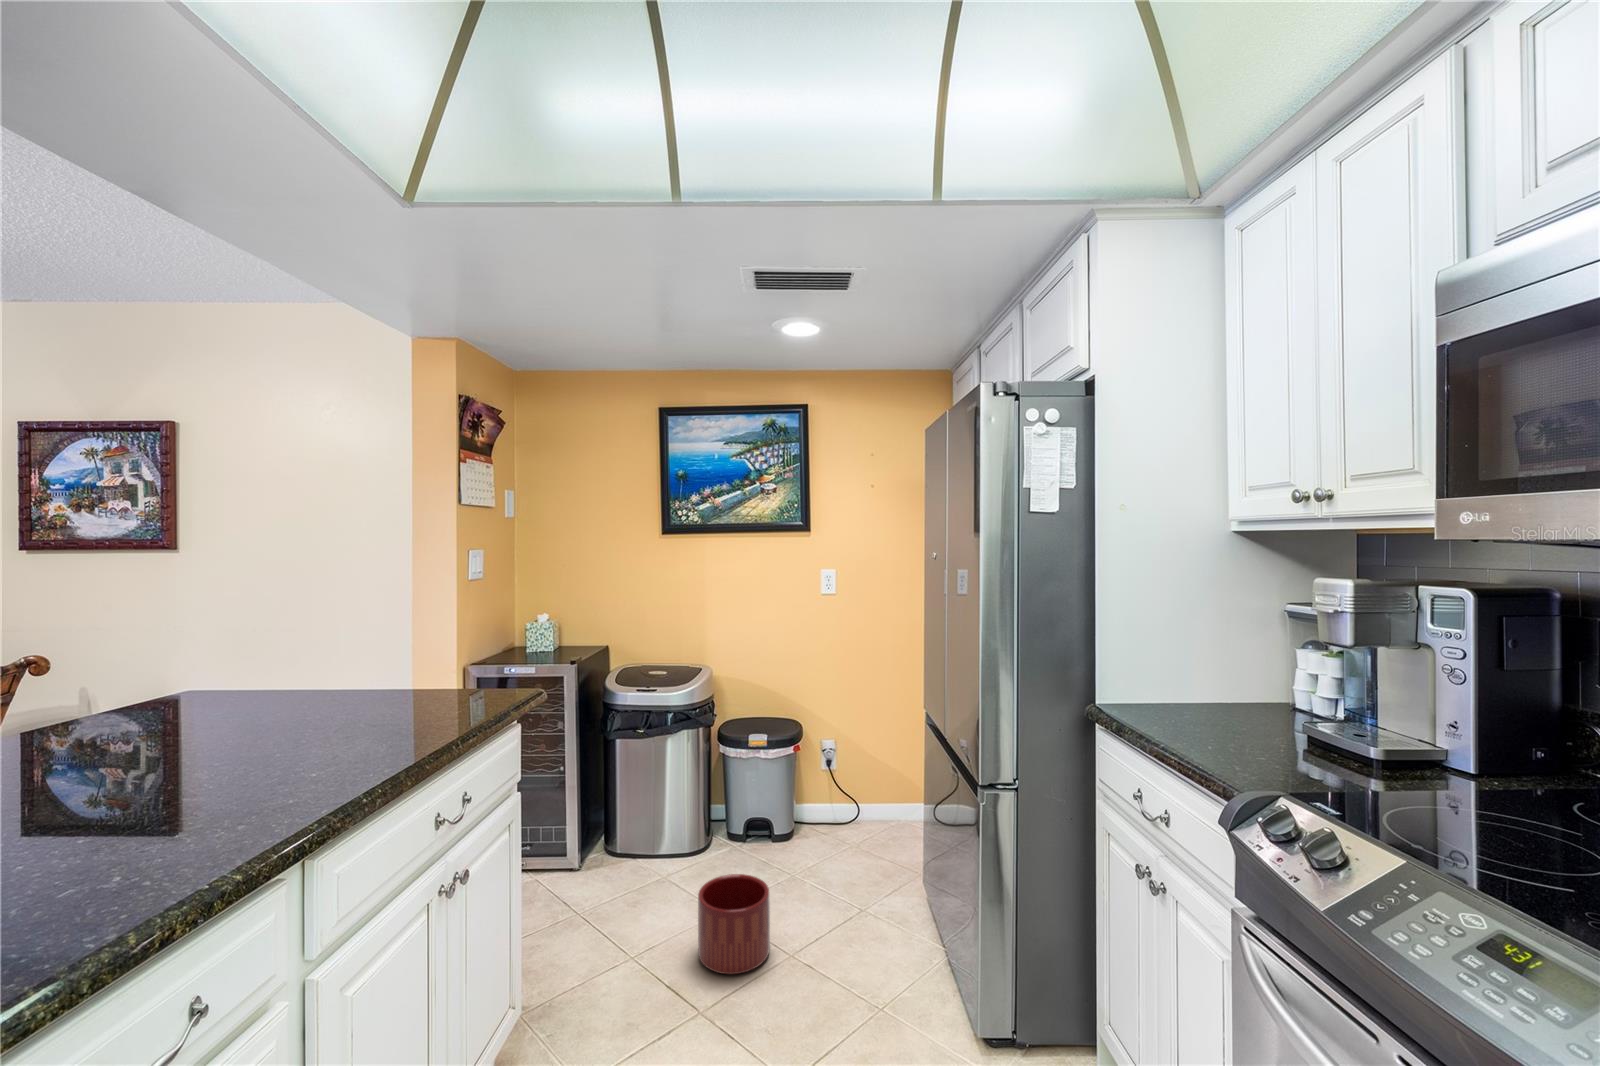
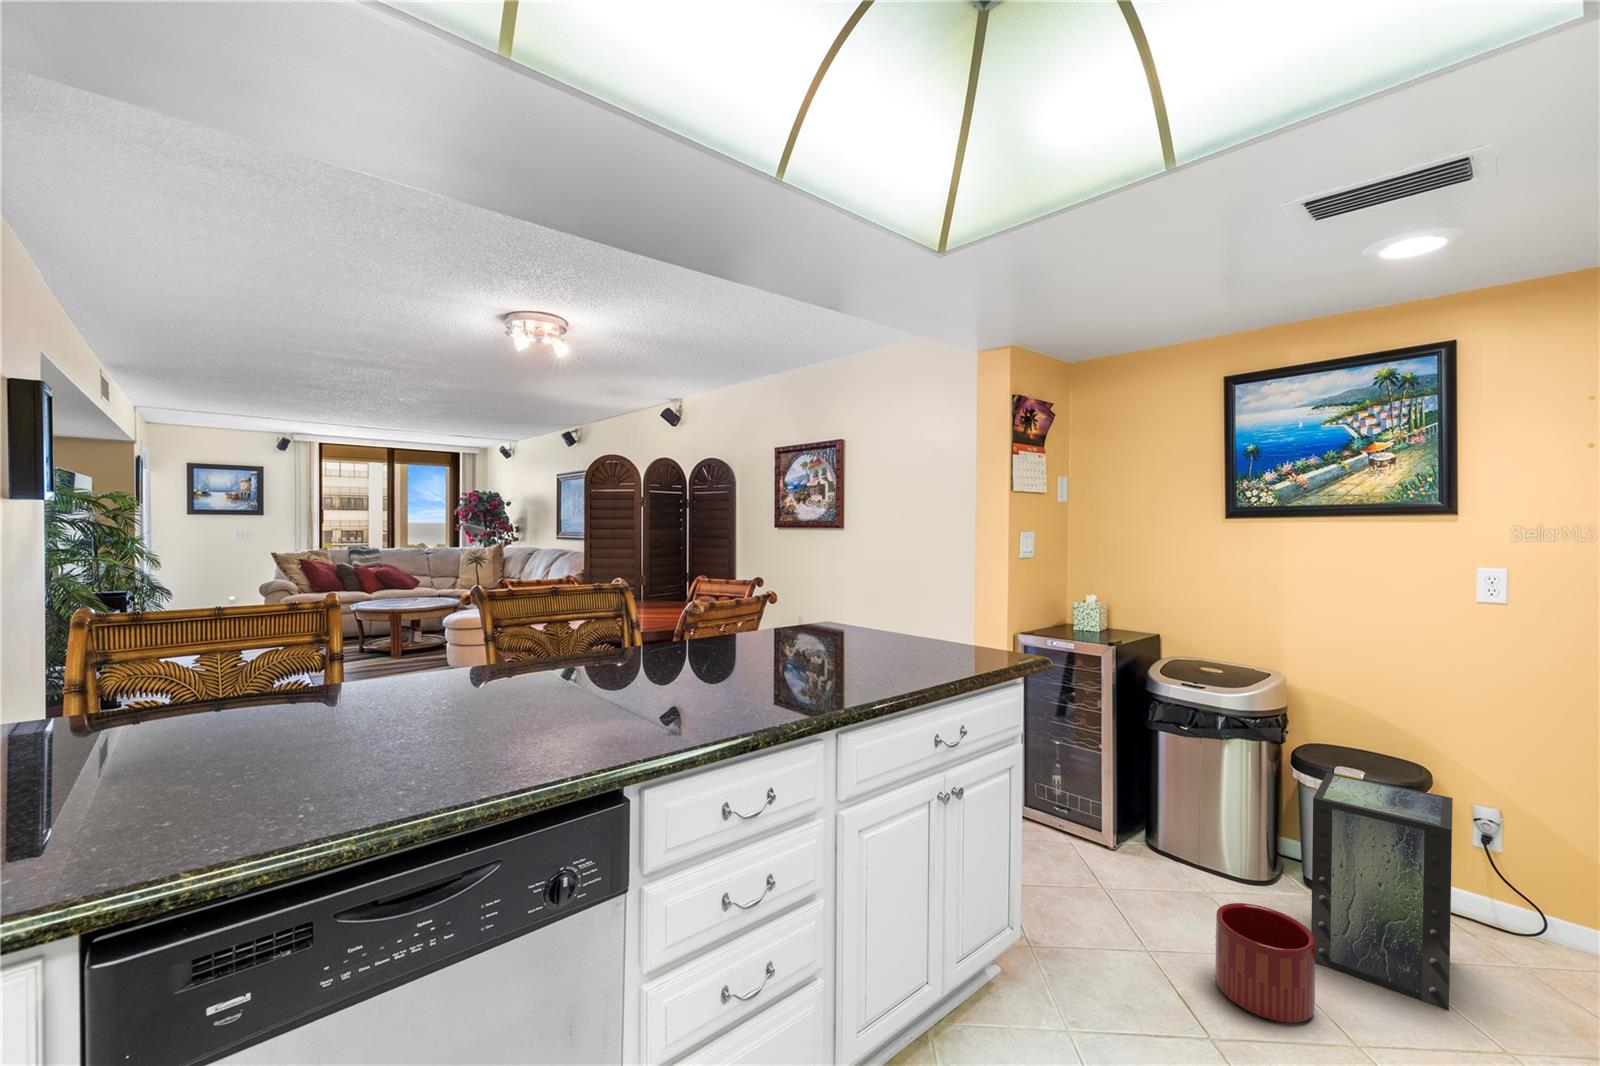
storage box: none [750,740,835,903] -> present [1311,772,1453,1011]

